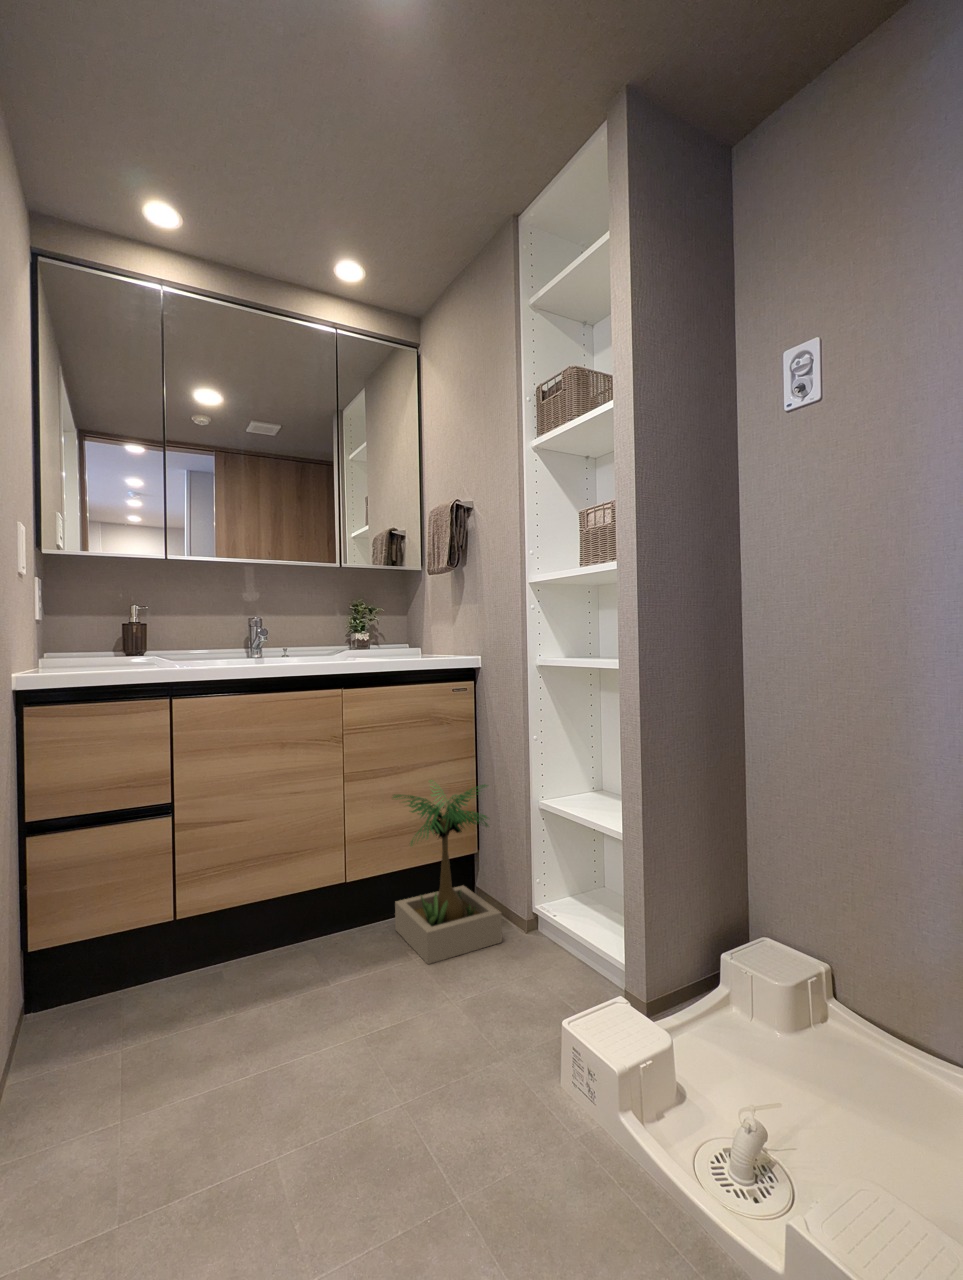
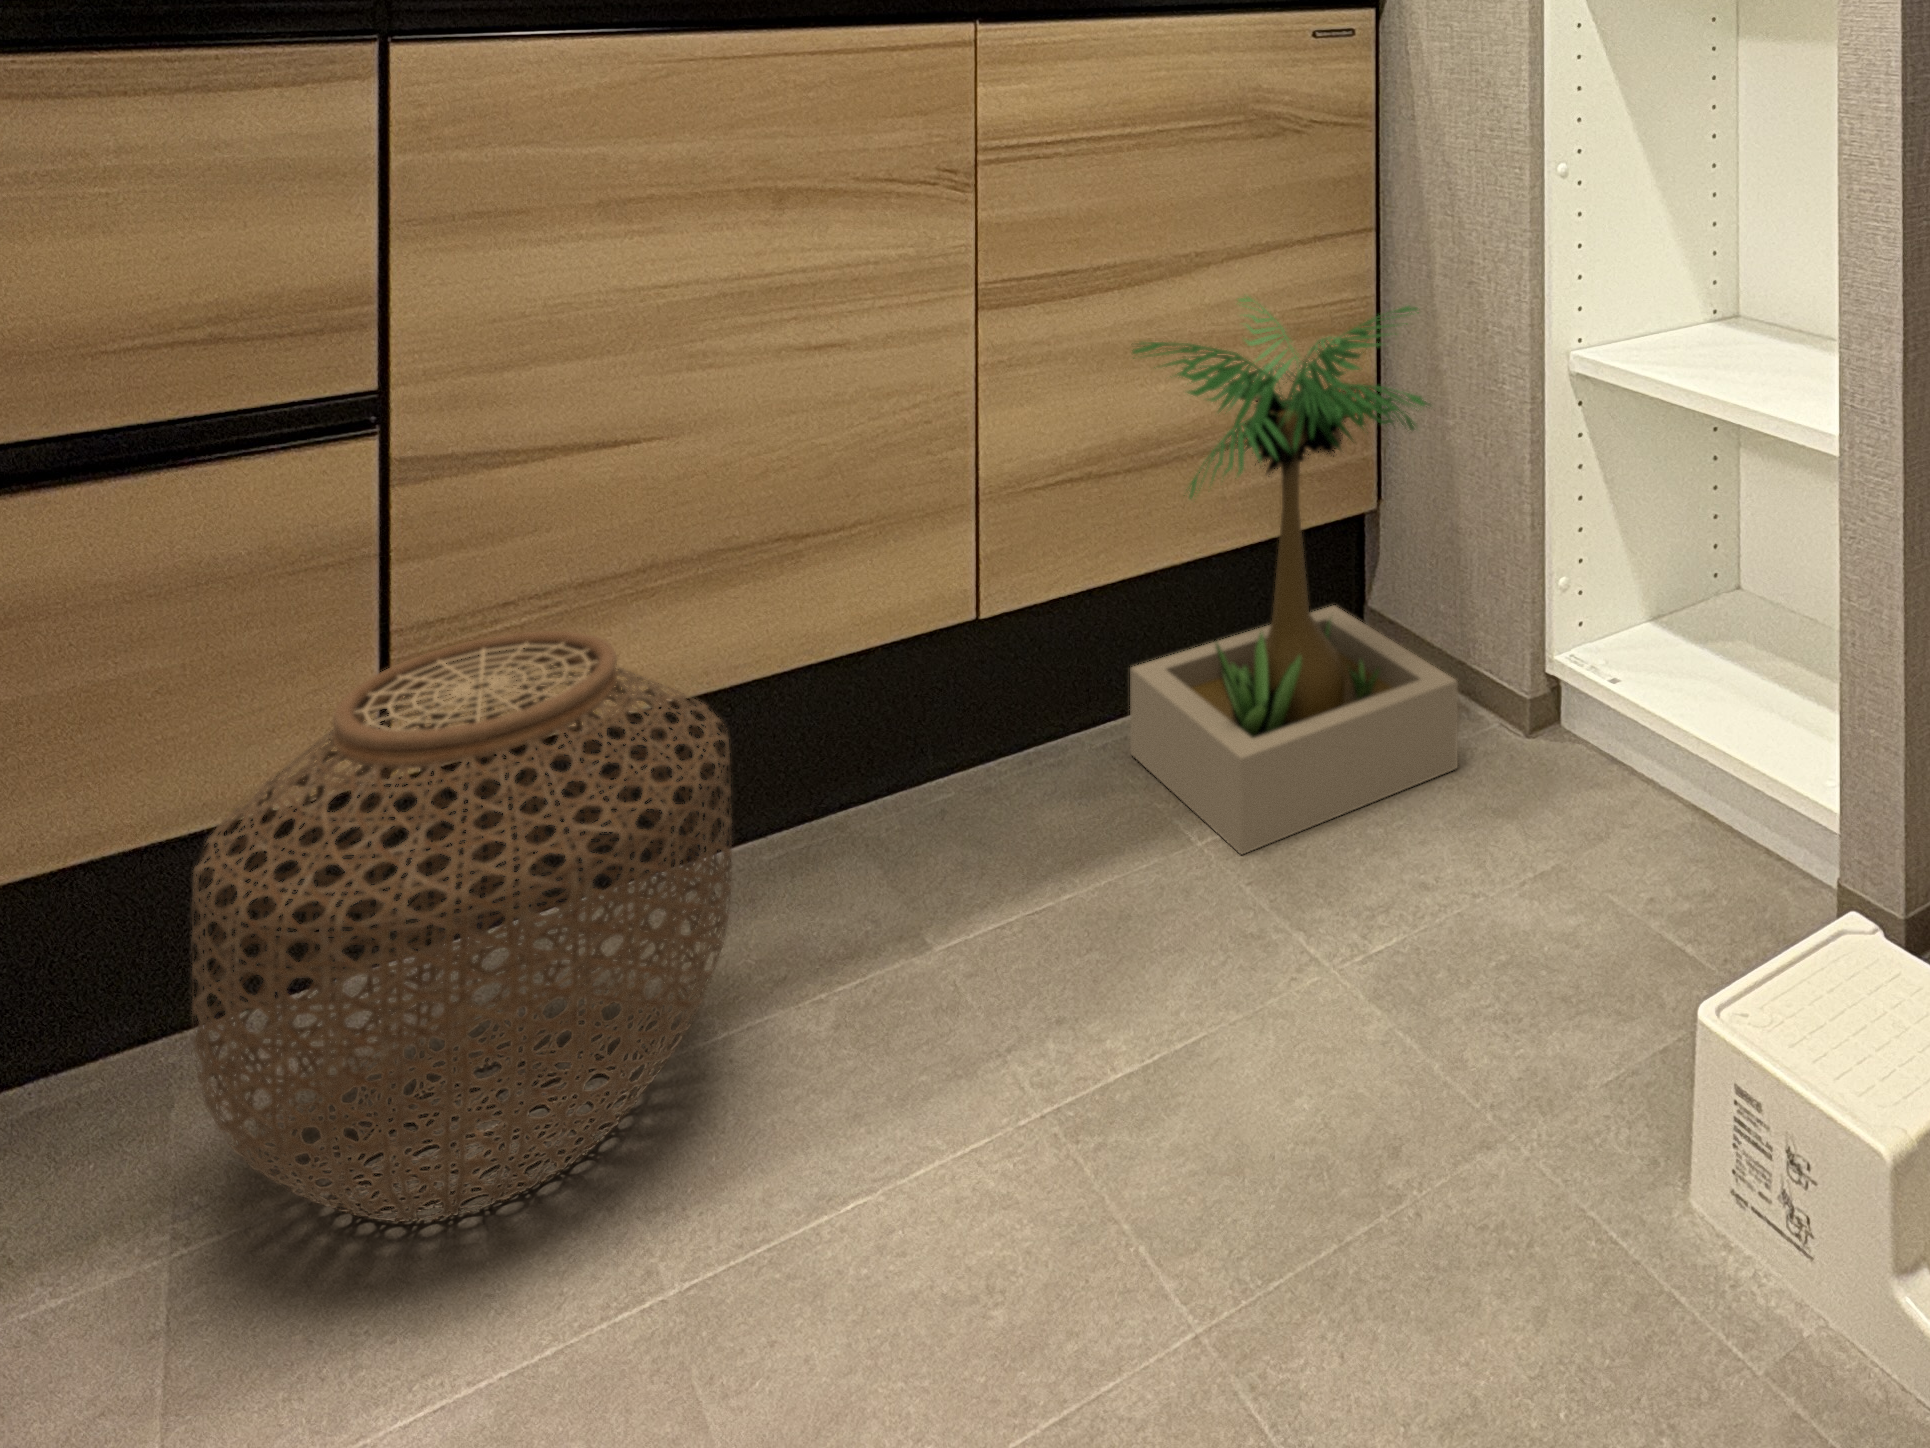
woven basket: none [125,877,270,1047] -> present [192,631,732,1222]

